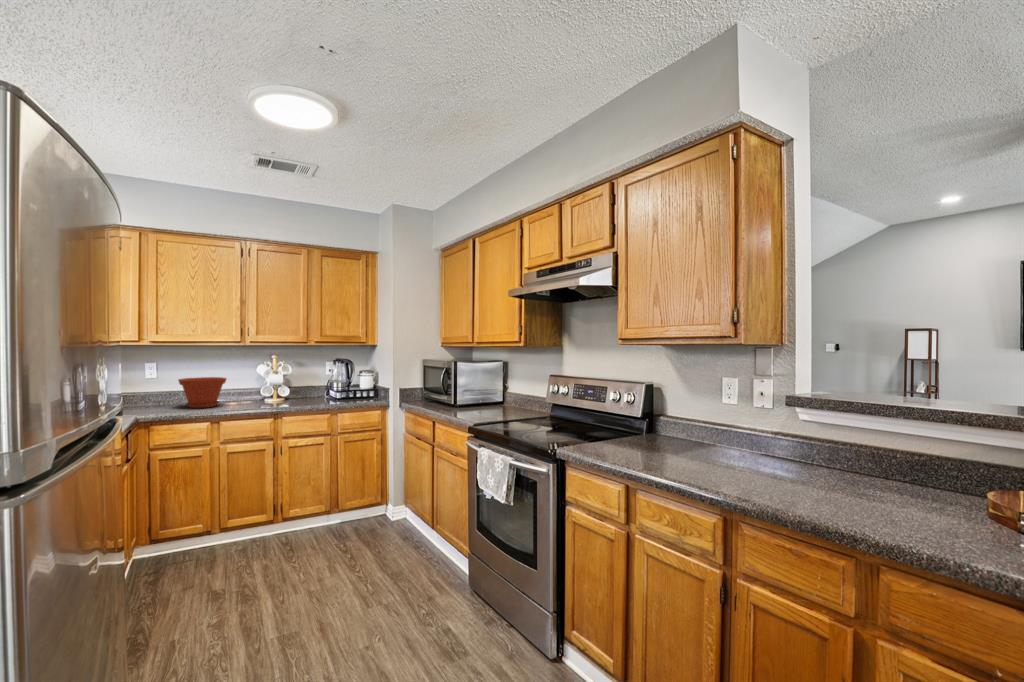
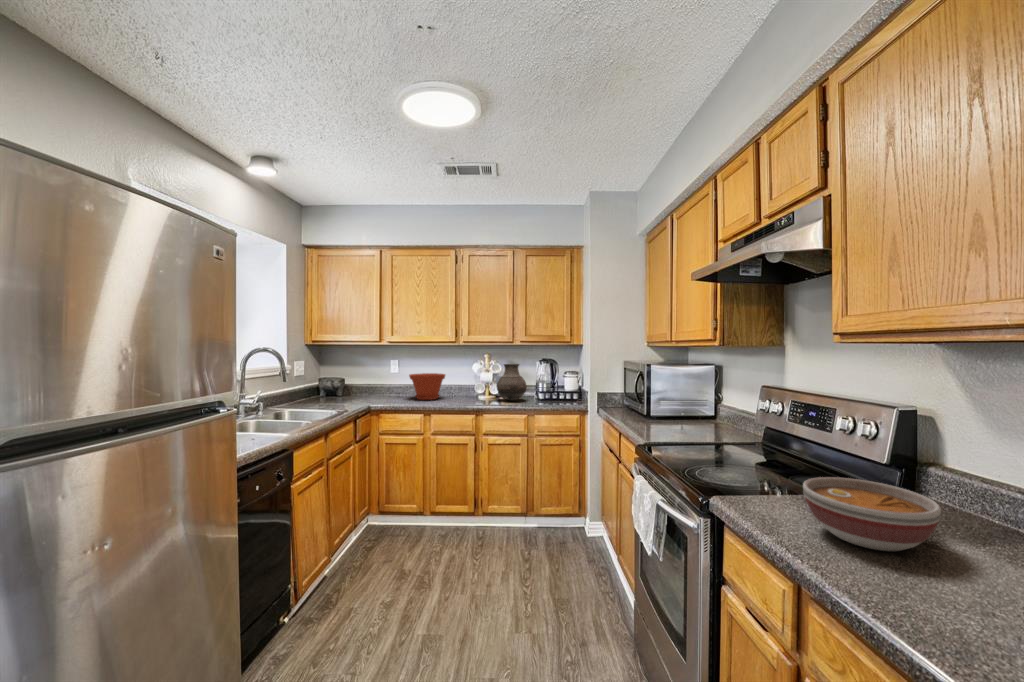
vase: none [289,364,323,402] -> present [496,364,527,401]
bowl: none [578,420,629,448] -> present [803,477,941,551]

